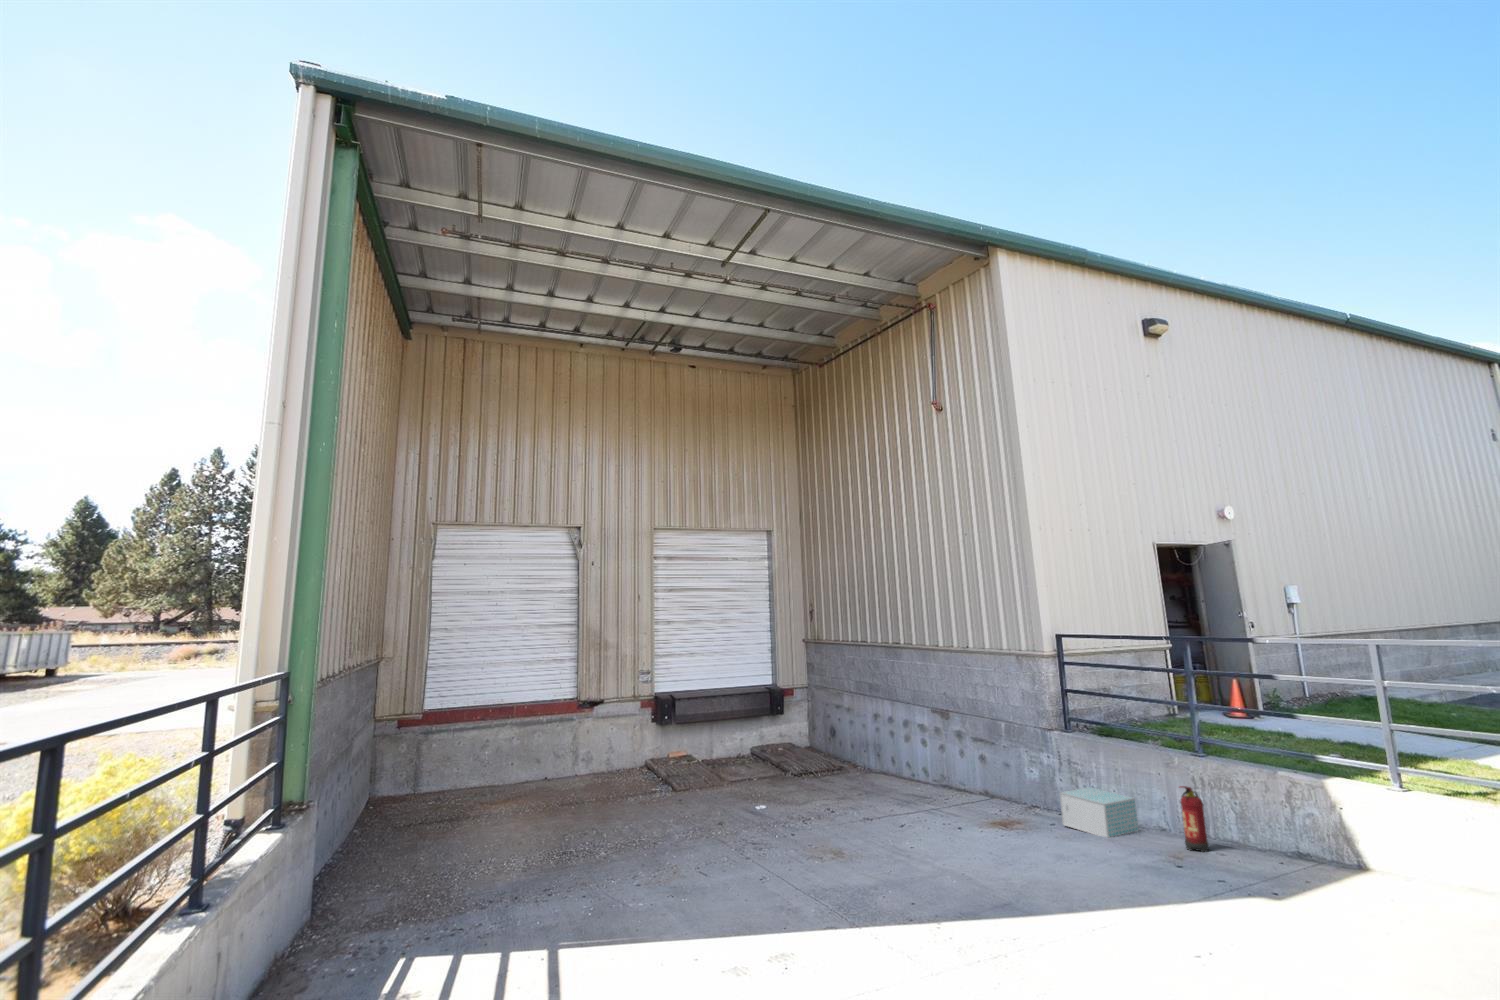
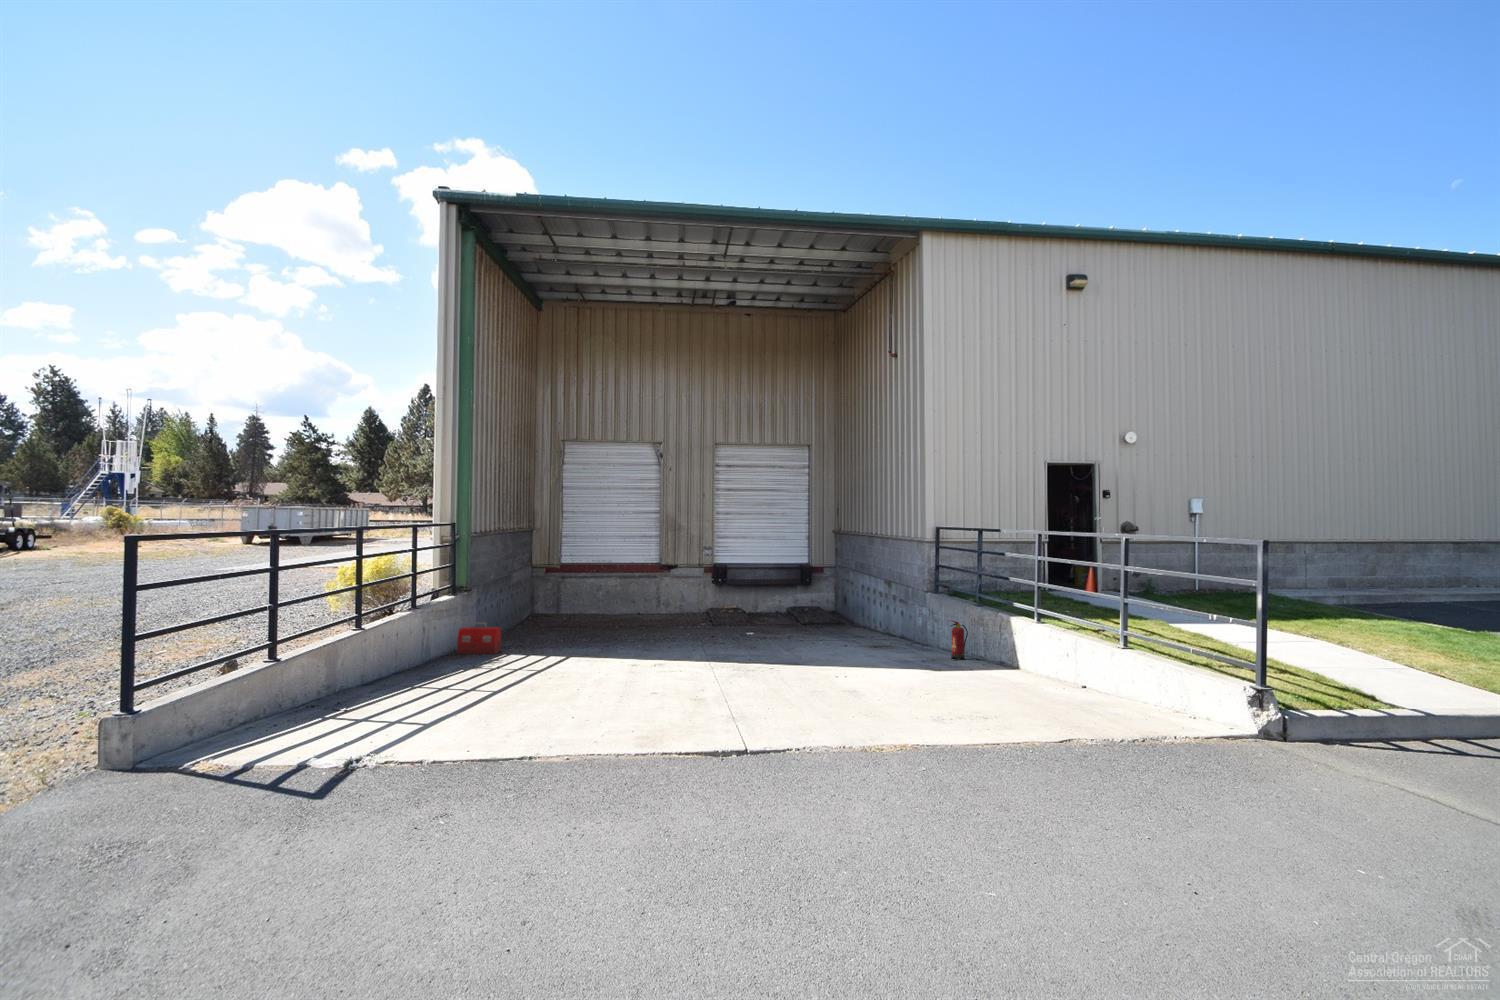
storage box: present [1060,787,1139,838] -> none [909,628,949,654]
toolbox: none [264,889,372,985] -> present [457,622,501,654]

